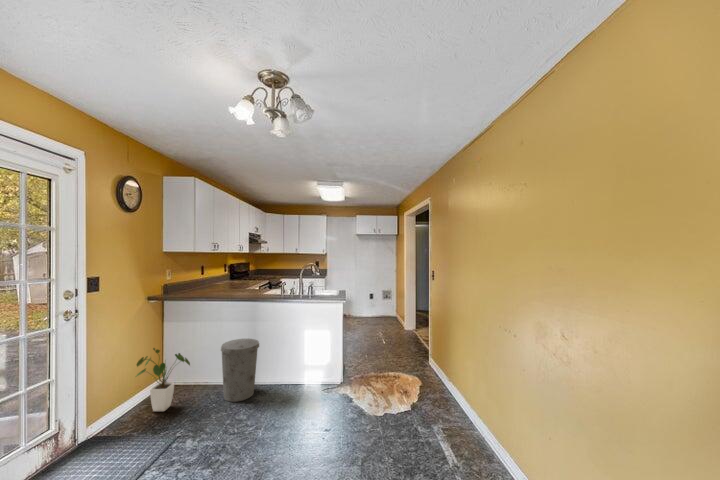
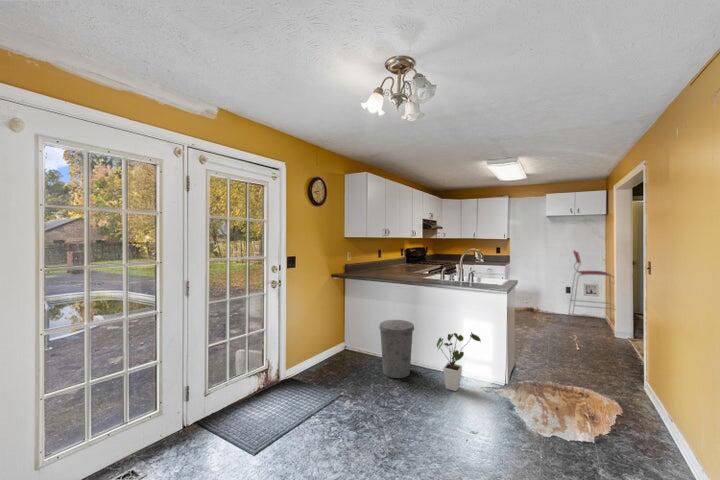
bar stool: none [373,266,405,326] -> present [568,251,616,326]
house plant: present [136,348,190,411] -> present [437,332,481,391]

